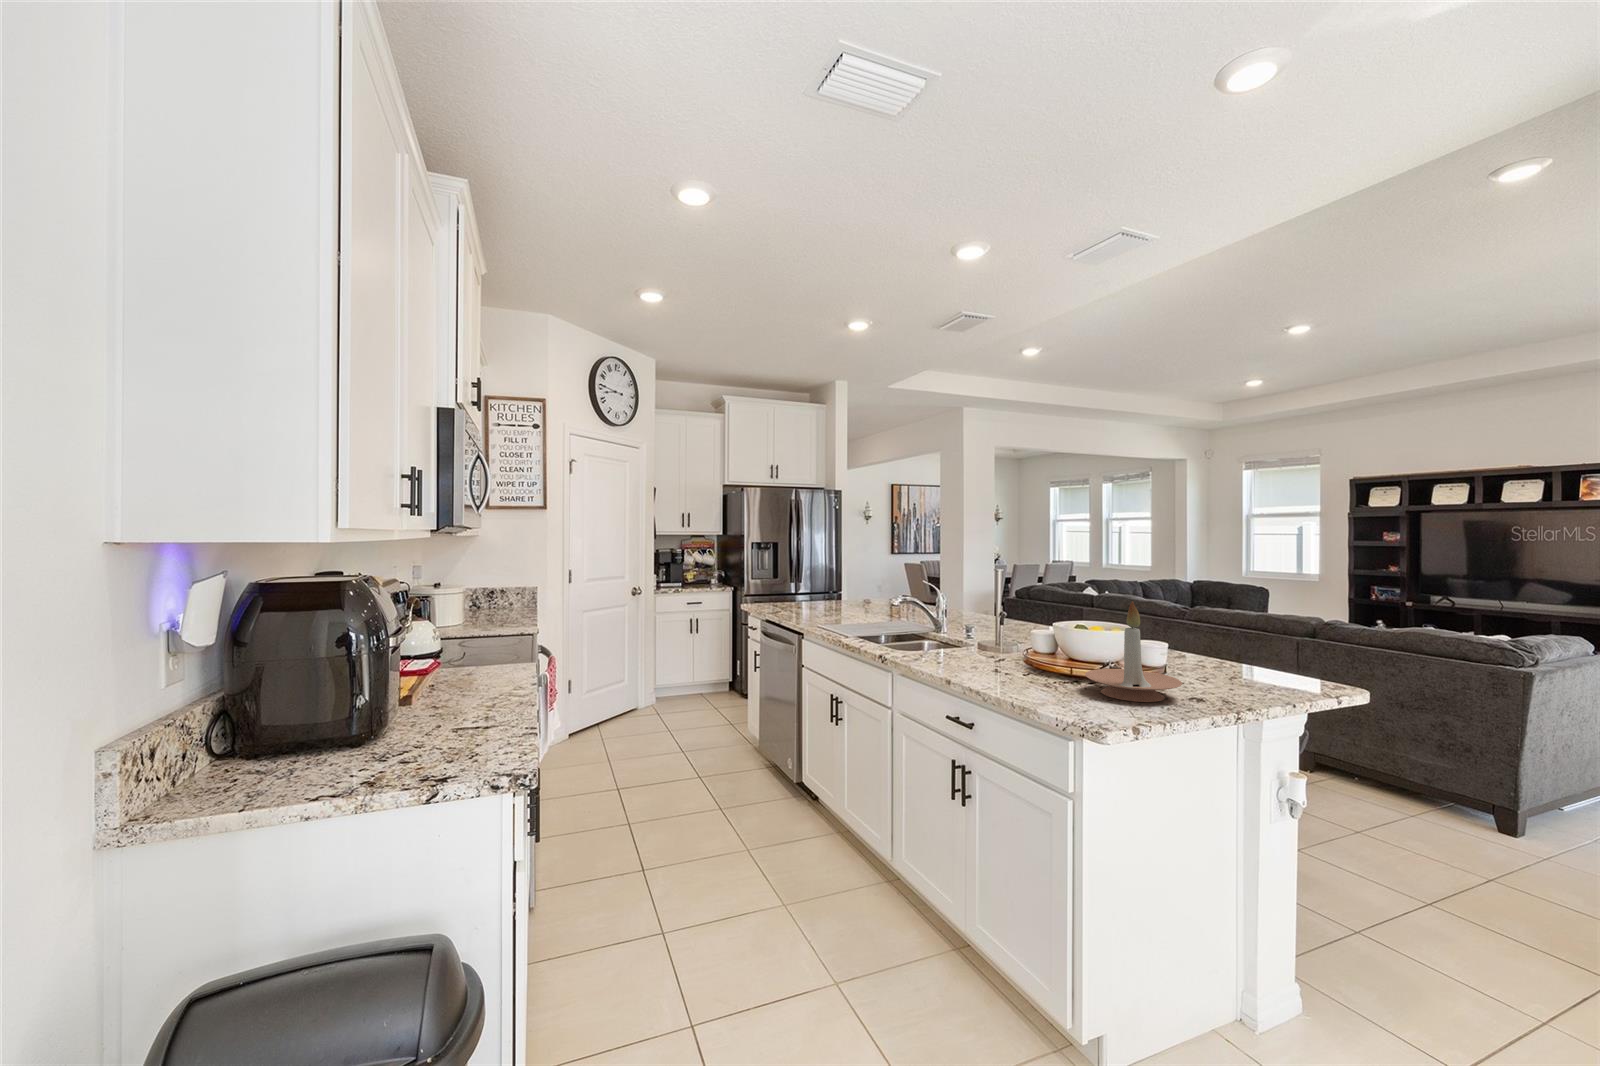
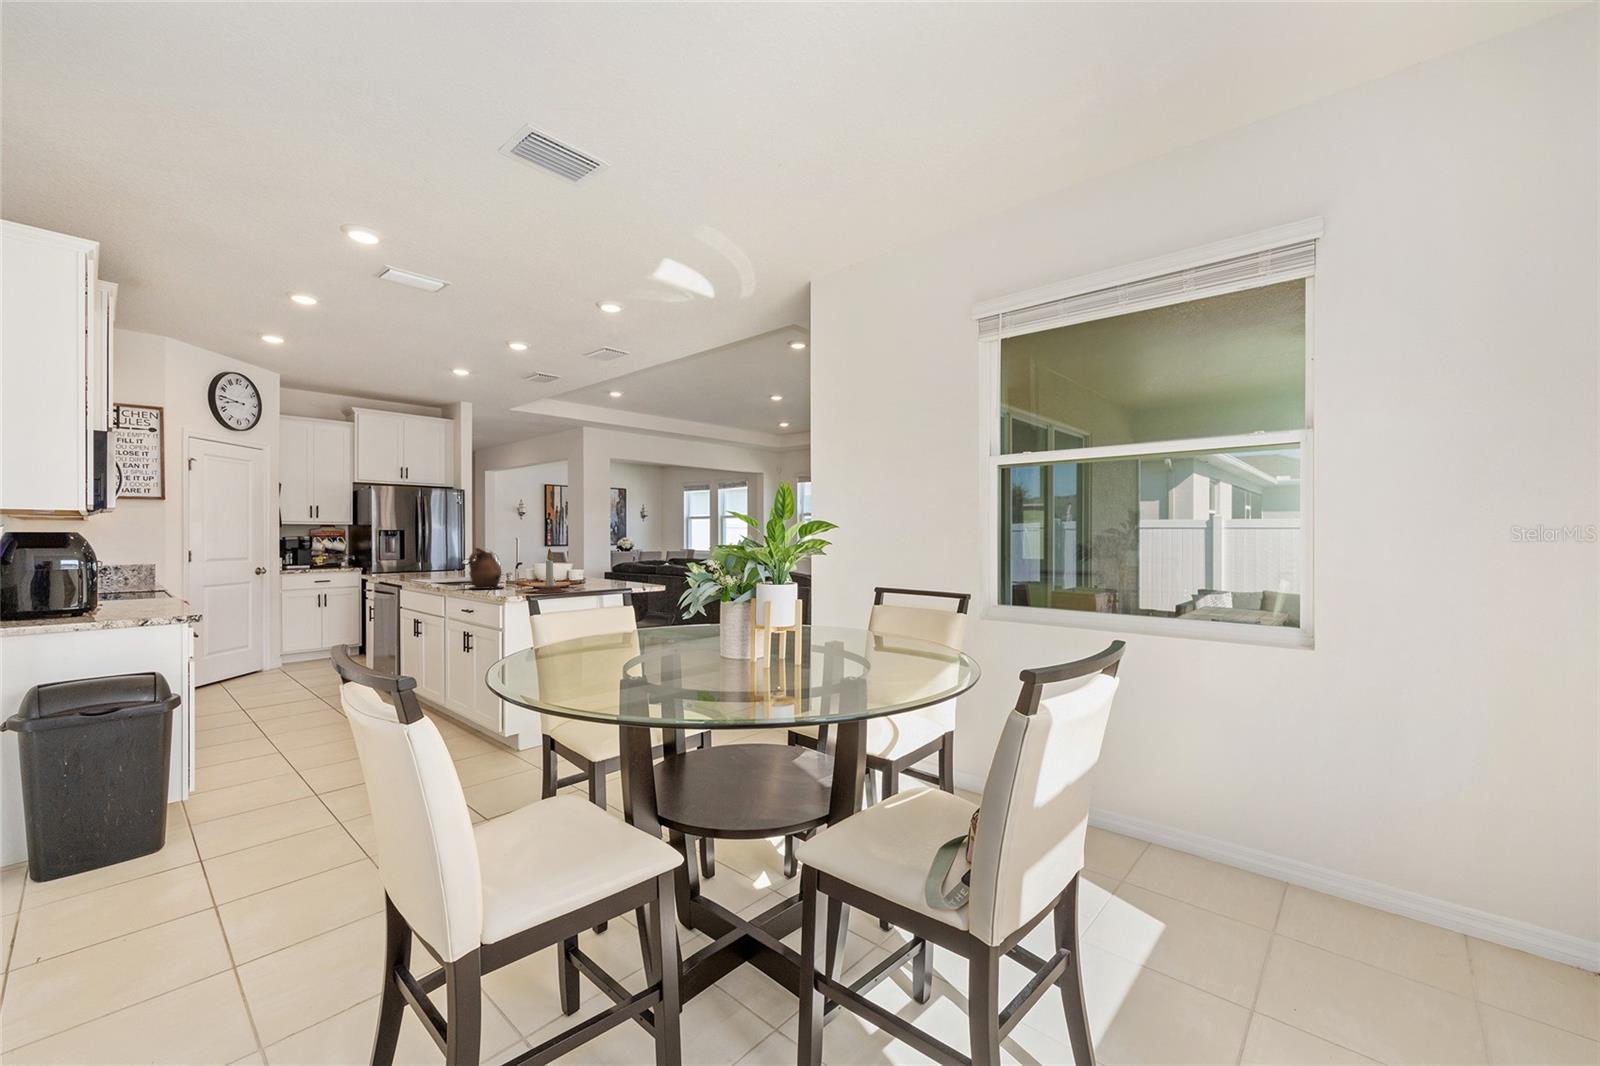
ceramic pitcher: none [934,589,1005,669] -> present [469,548,503,589]

